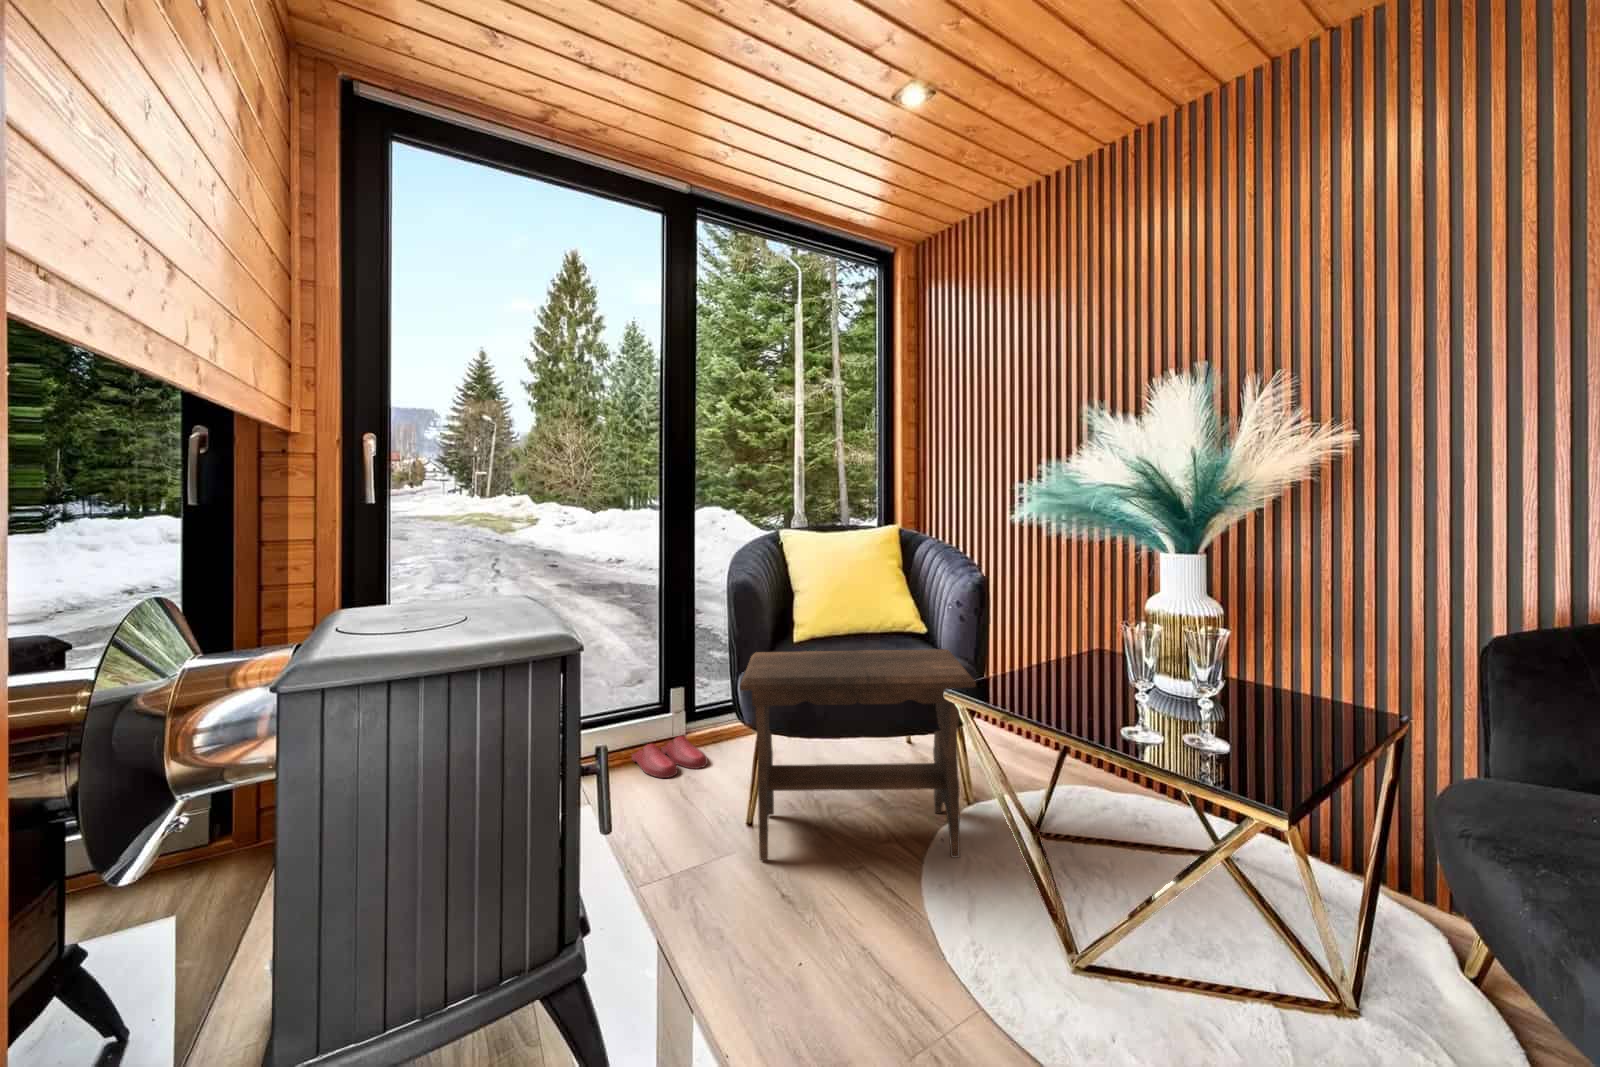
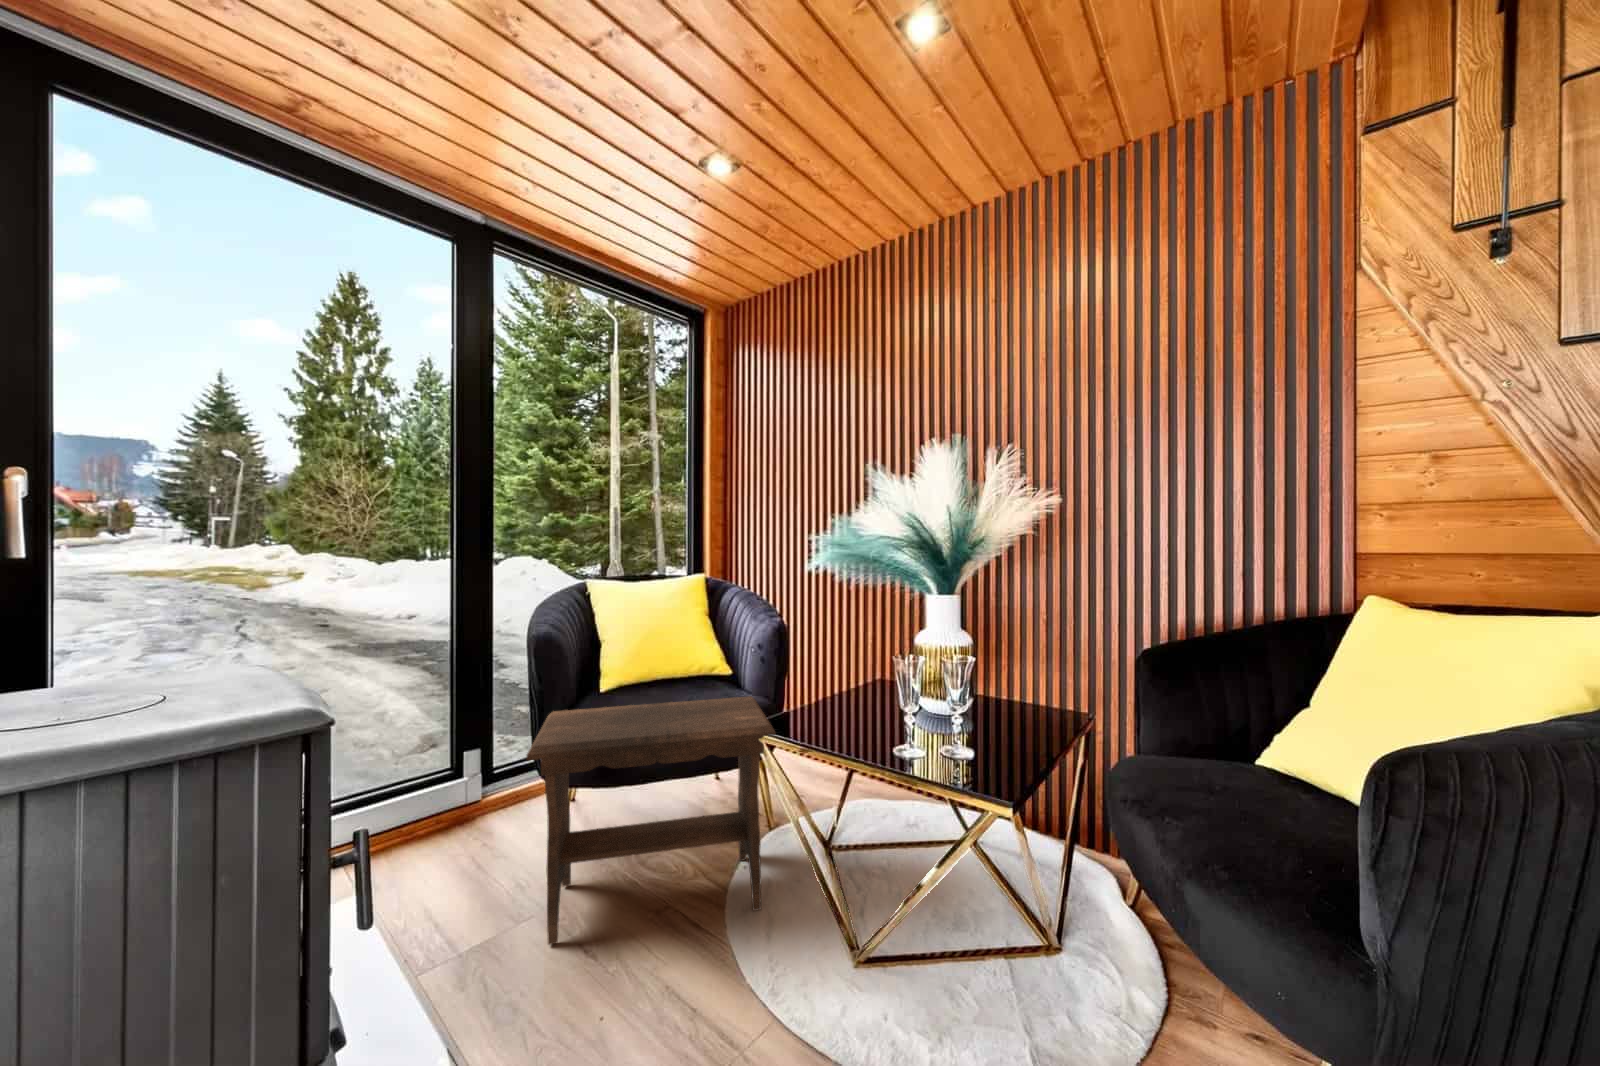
slippers: present [632,736,708,778] -> none [414,800,504,853]

